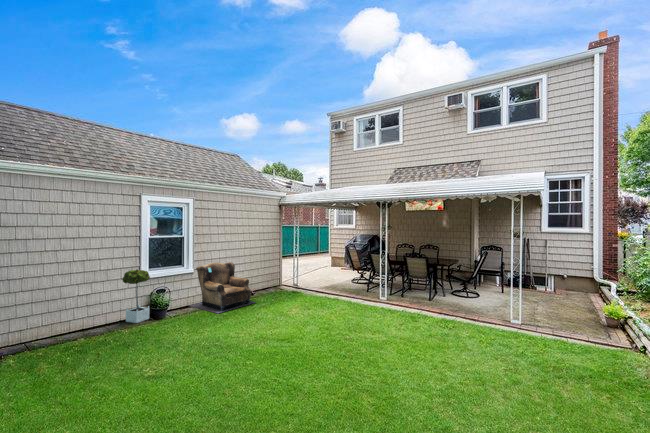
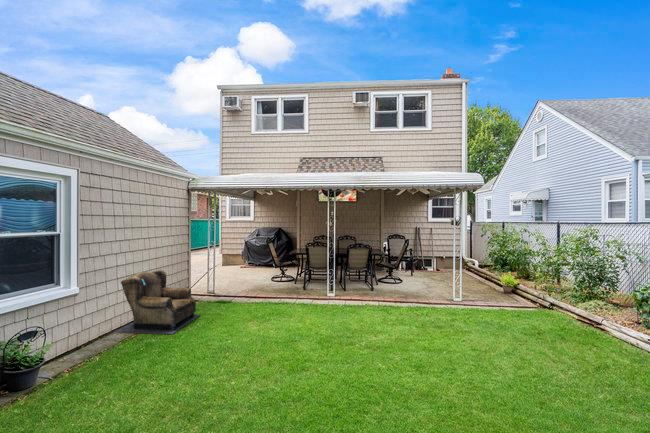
potted tree: present [122,269,150,323] -> none [43,290,83,367]

